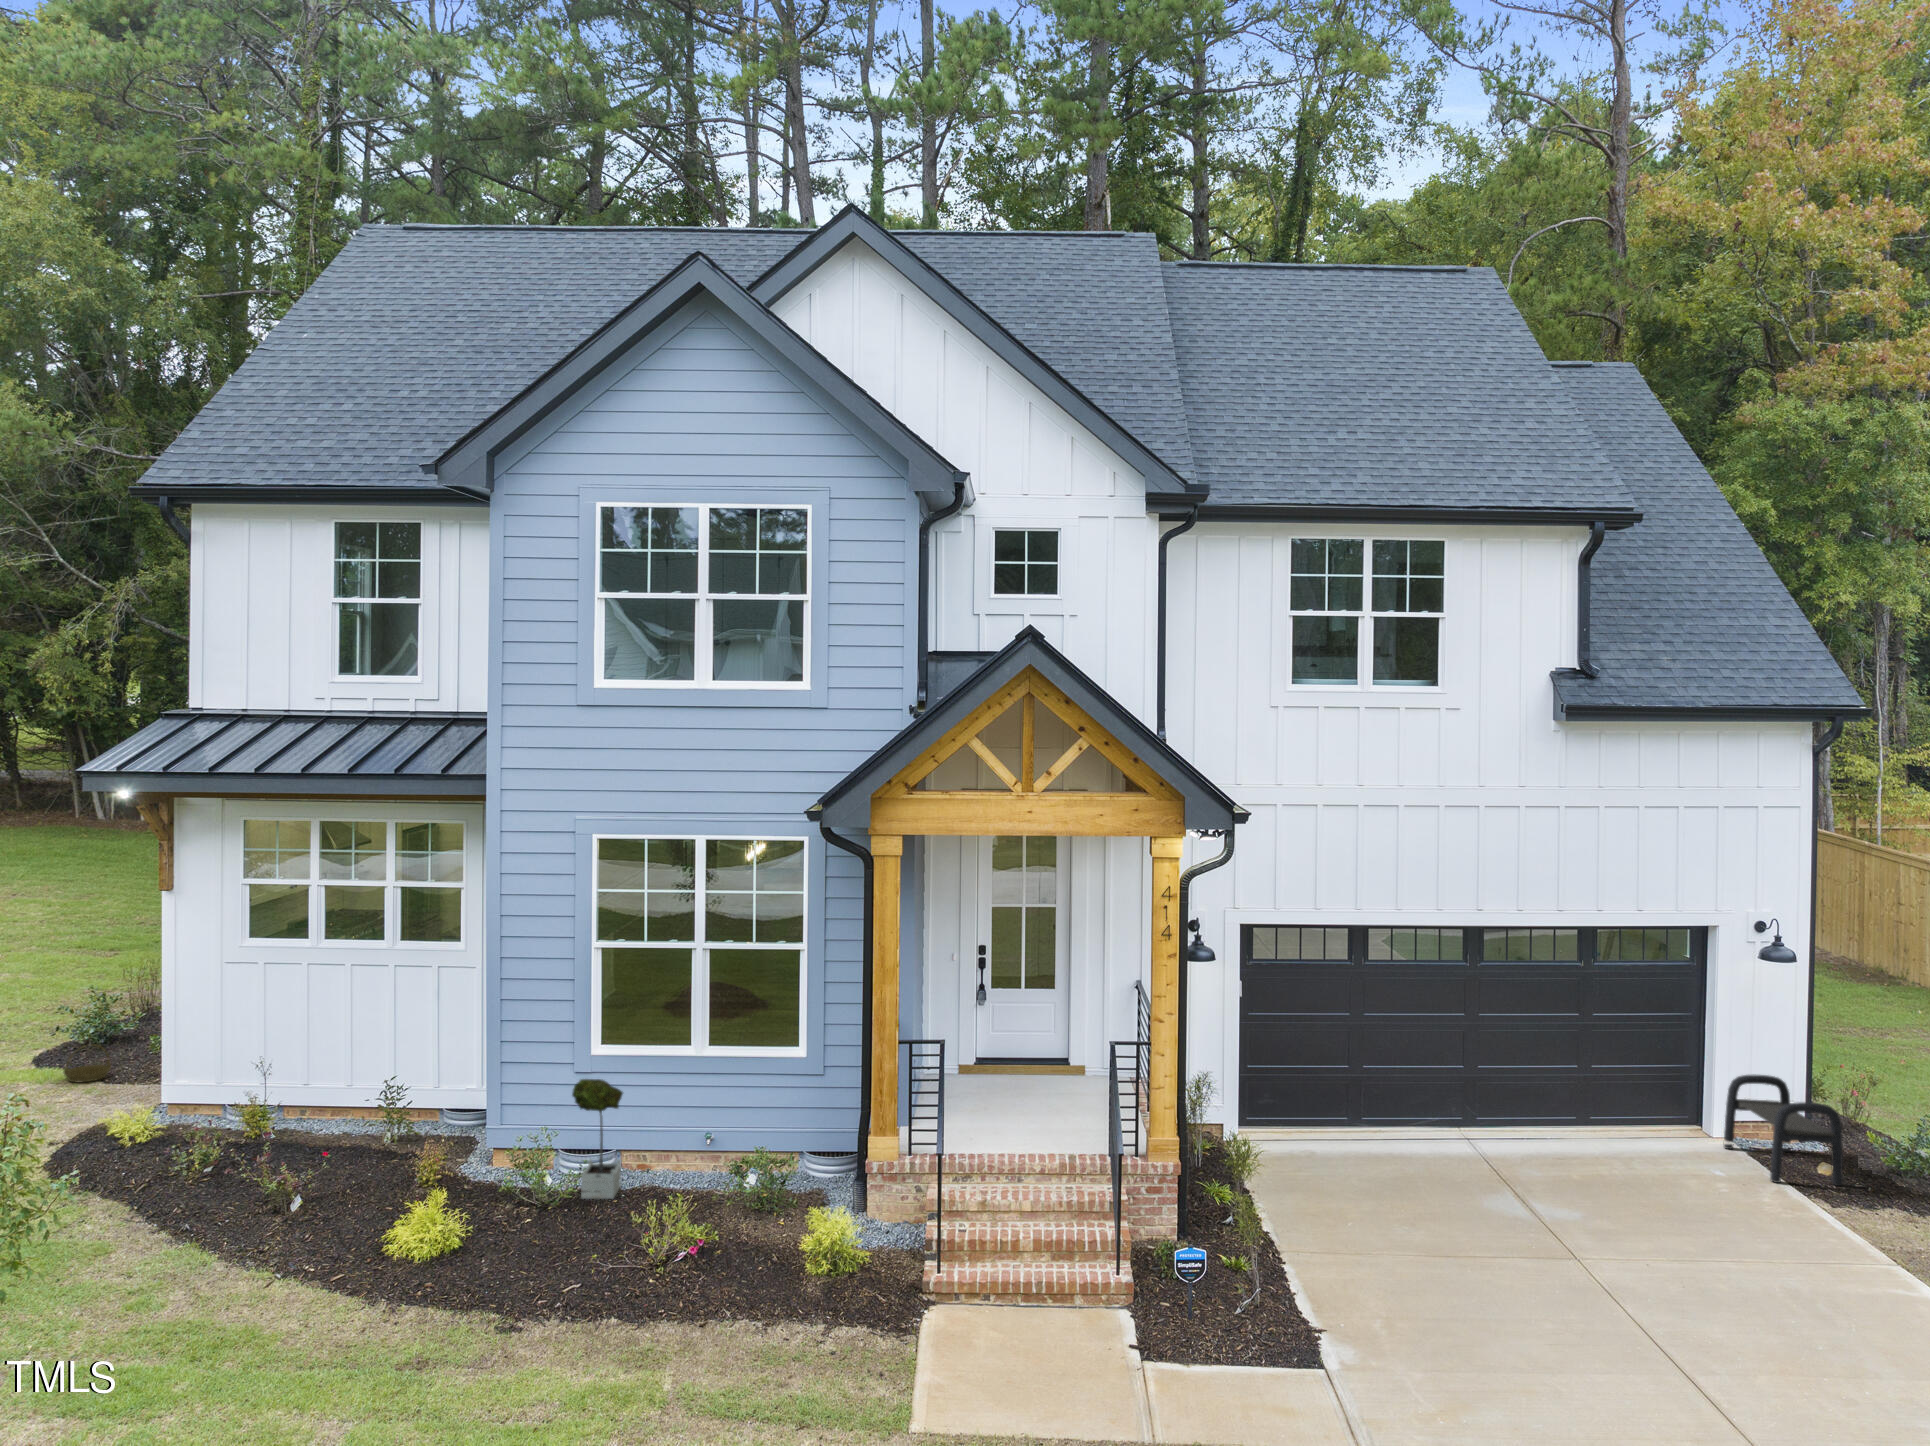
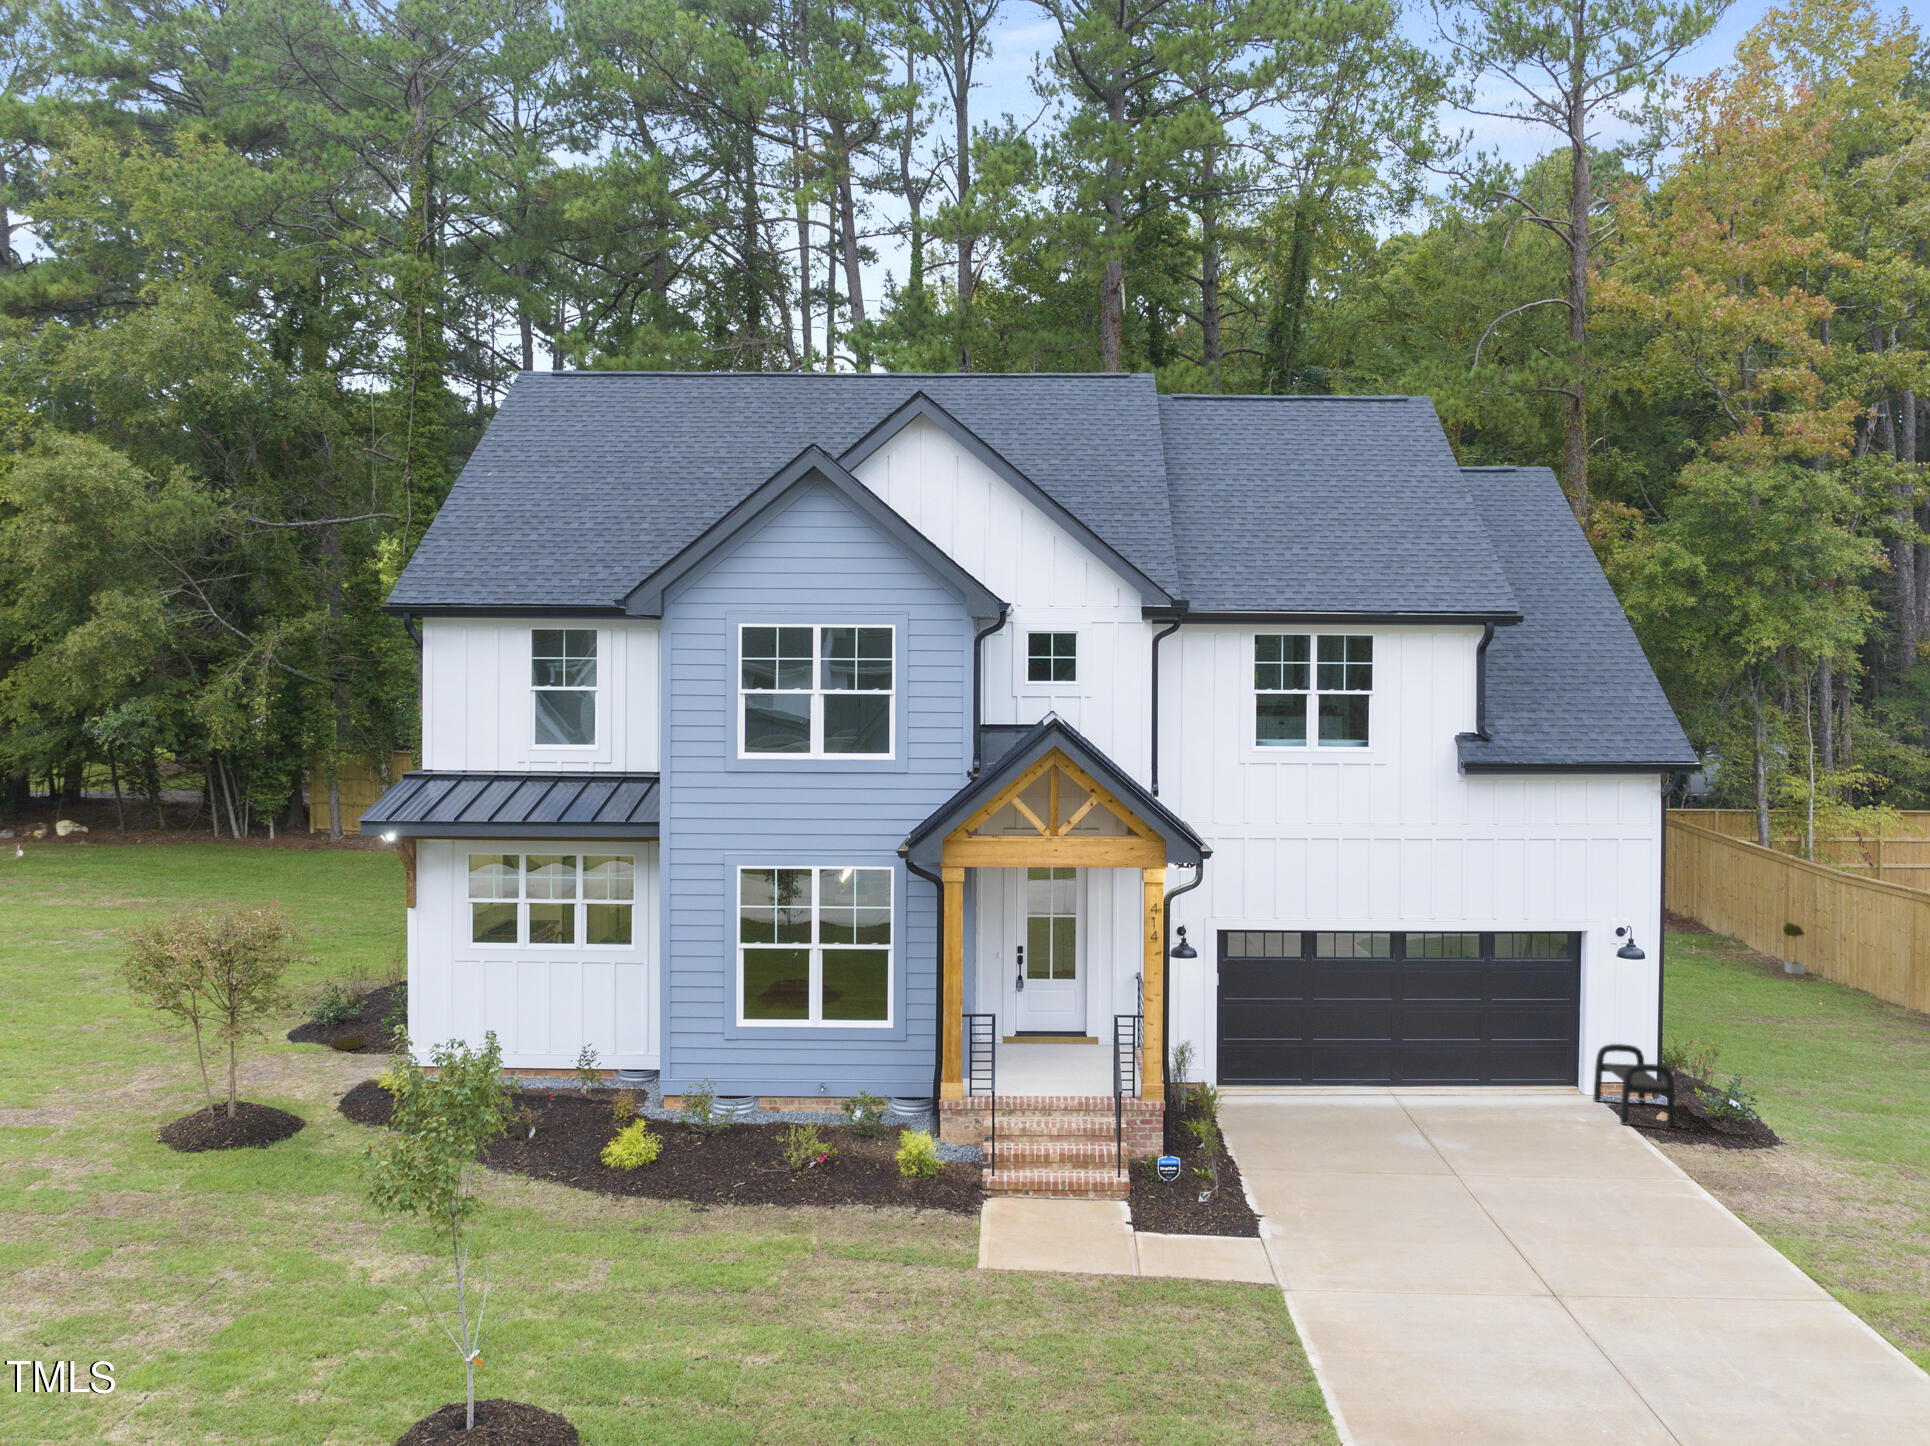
potted tree: present [572,1079,623,1199] -> present [1783,923,1805,975]

